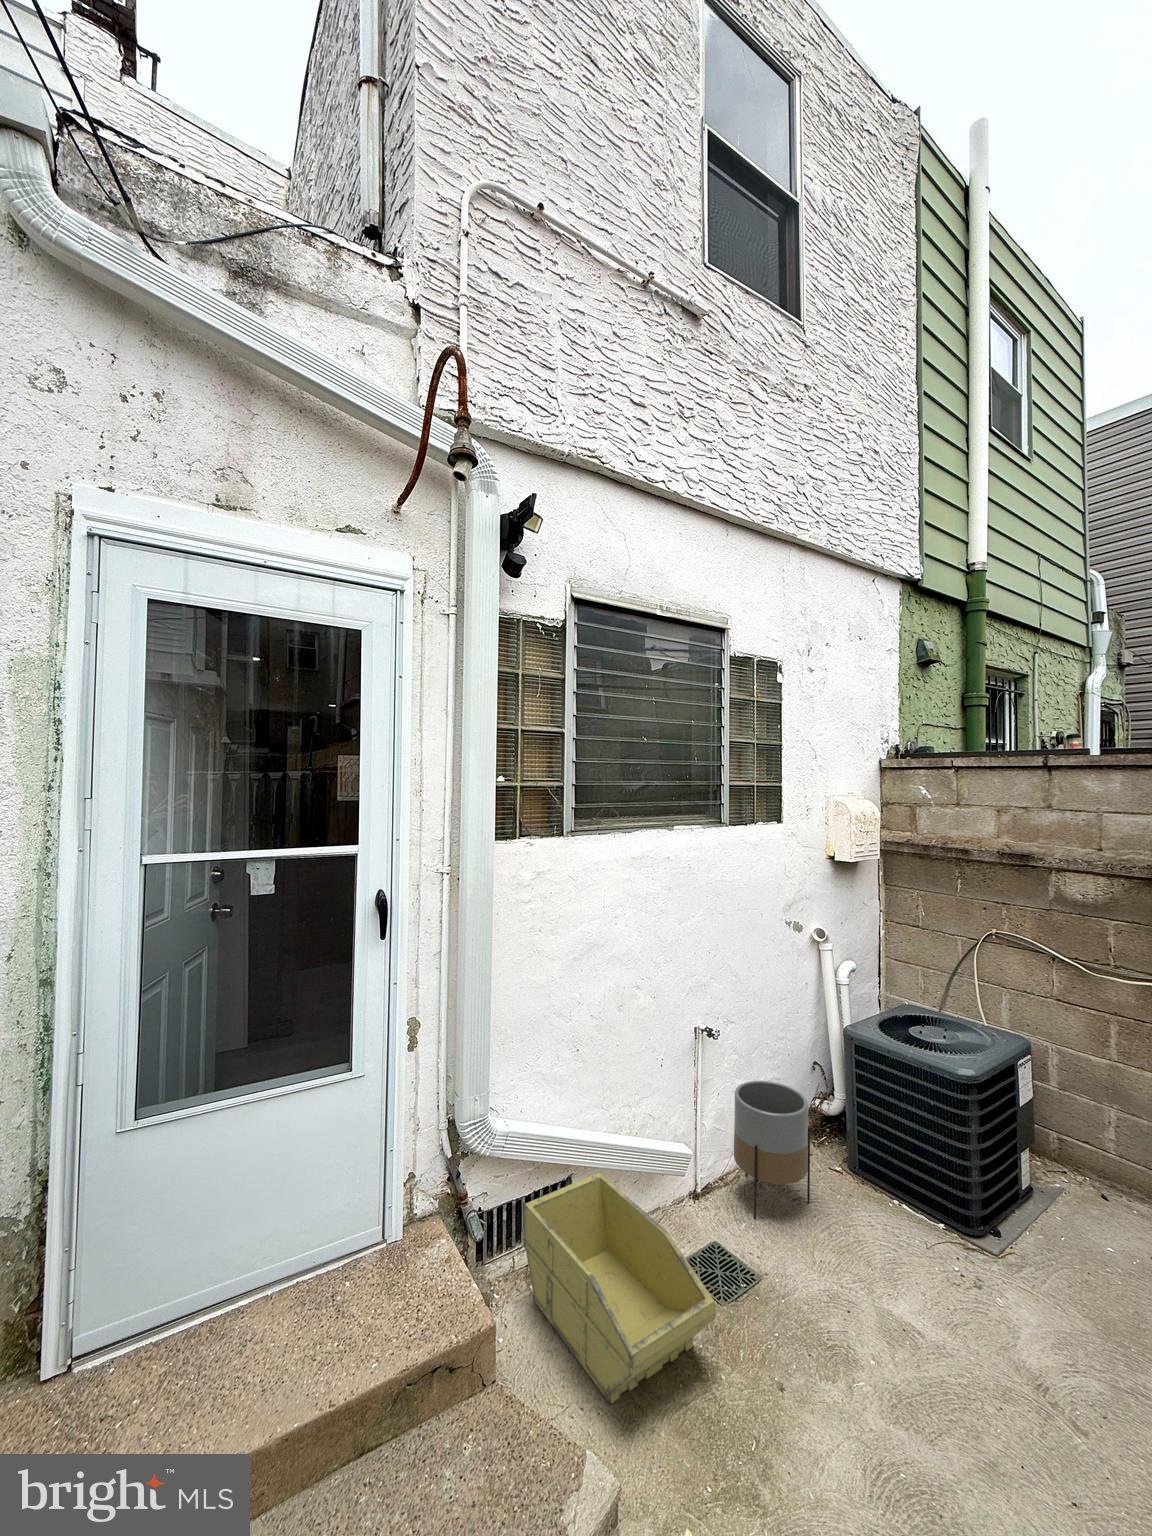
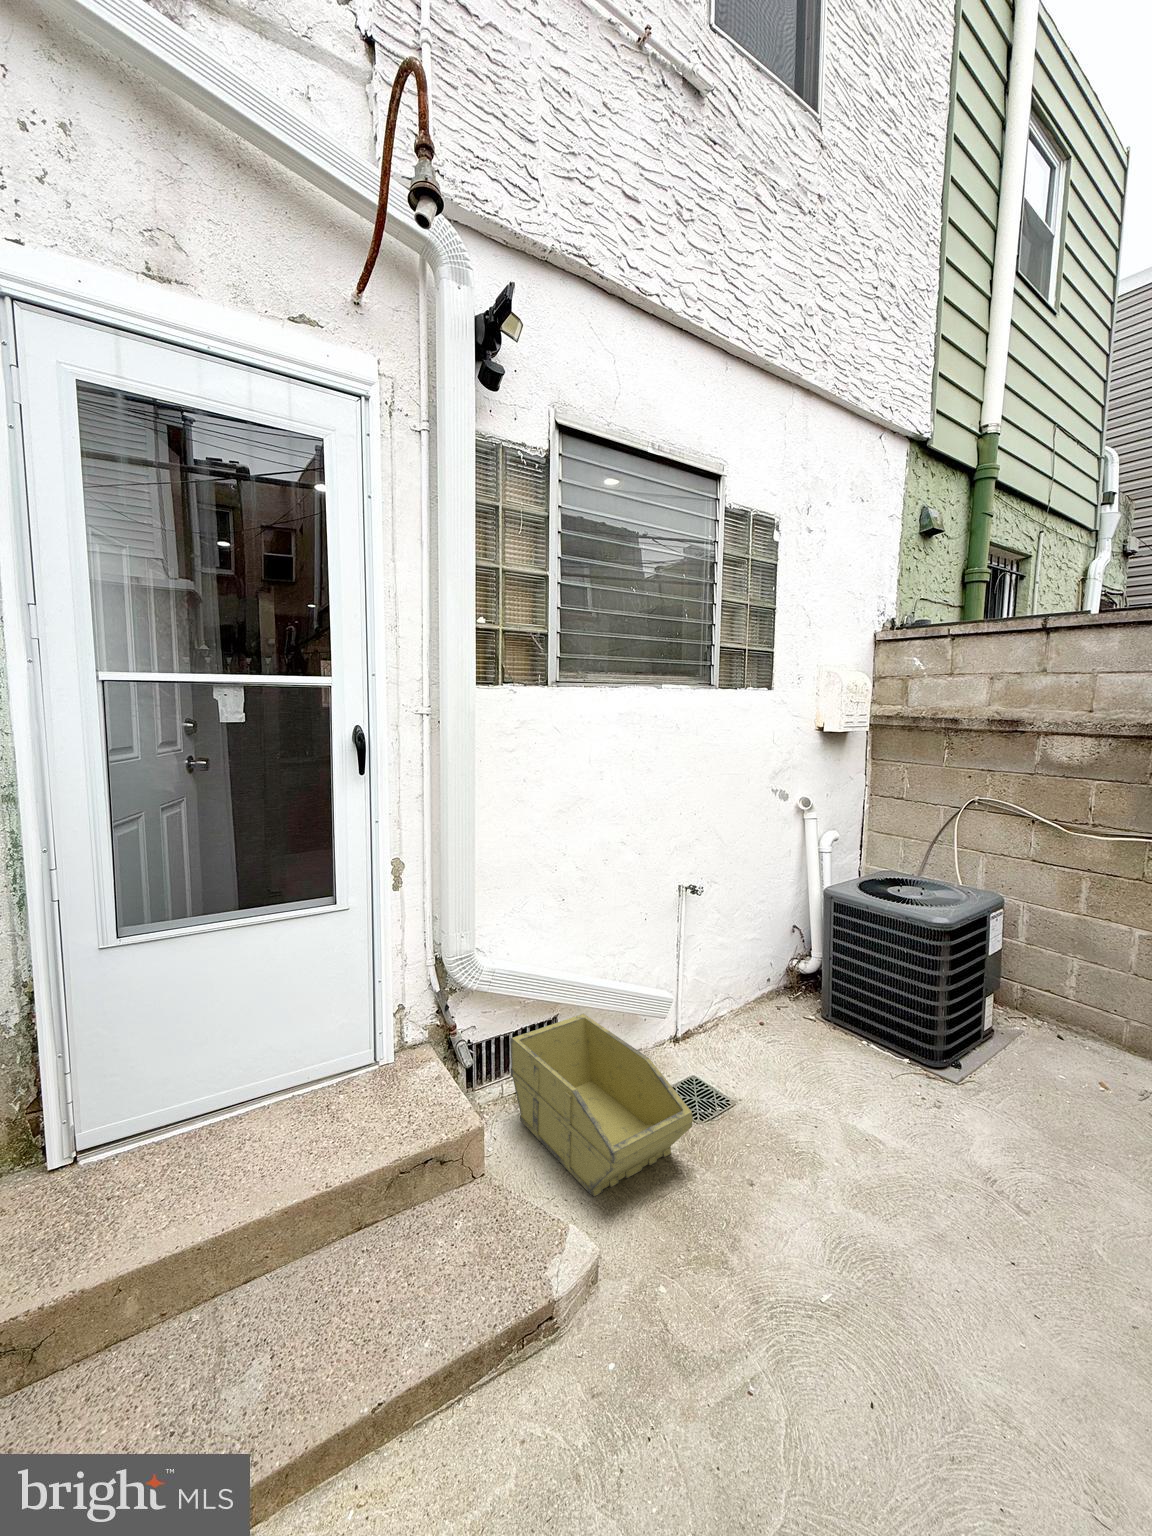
planter: present [734,1081,810,1219] -> none [713,938,787,1058]

